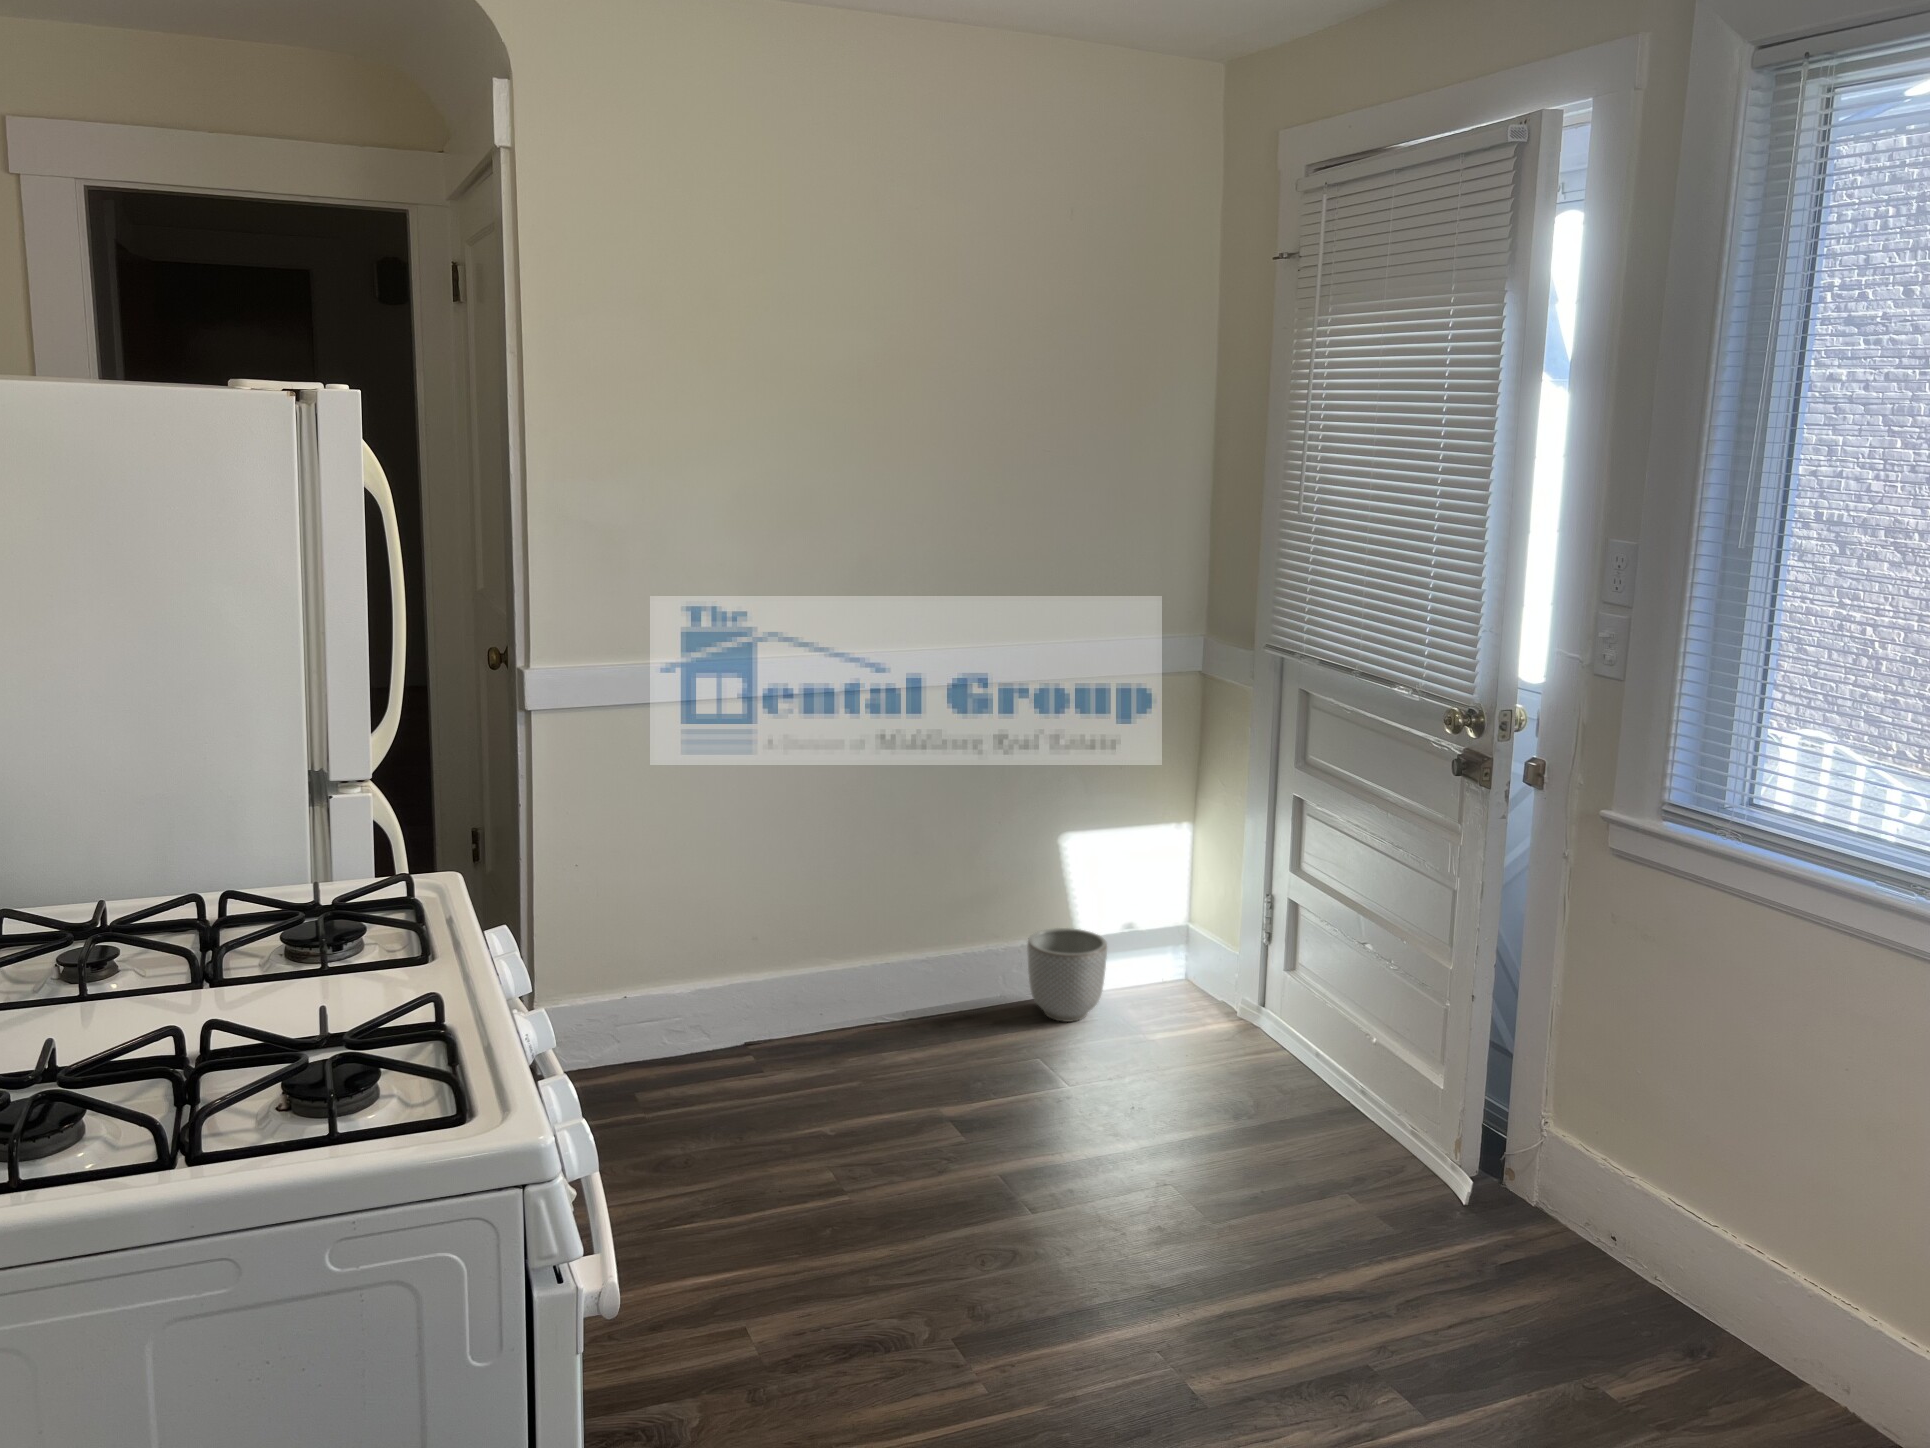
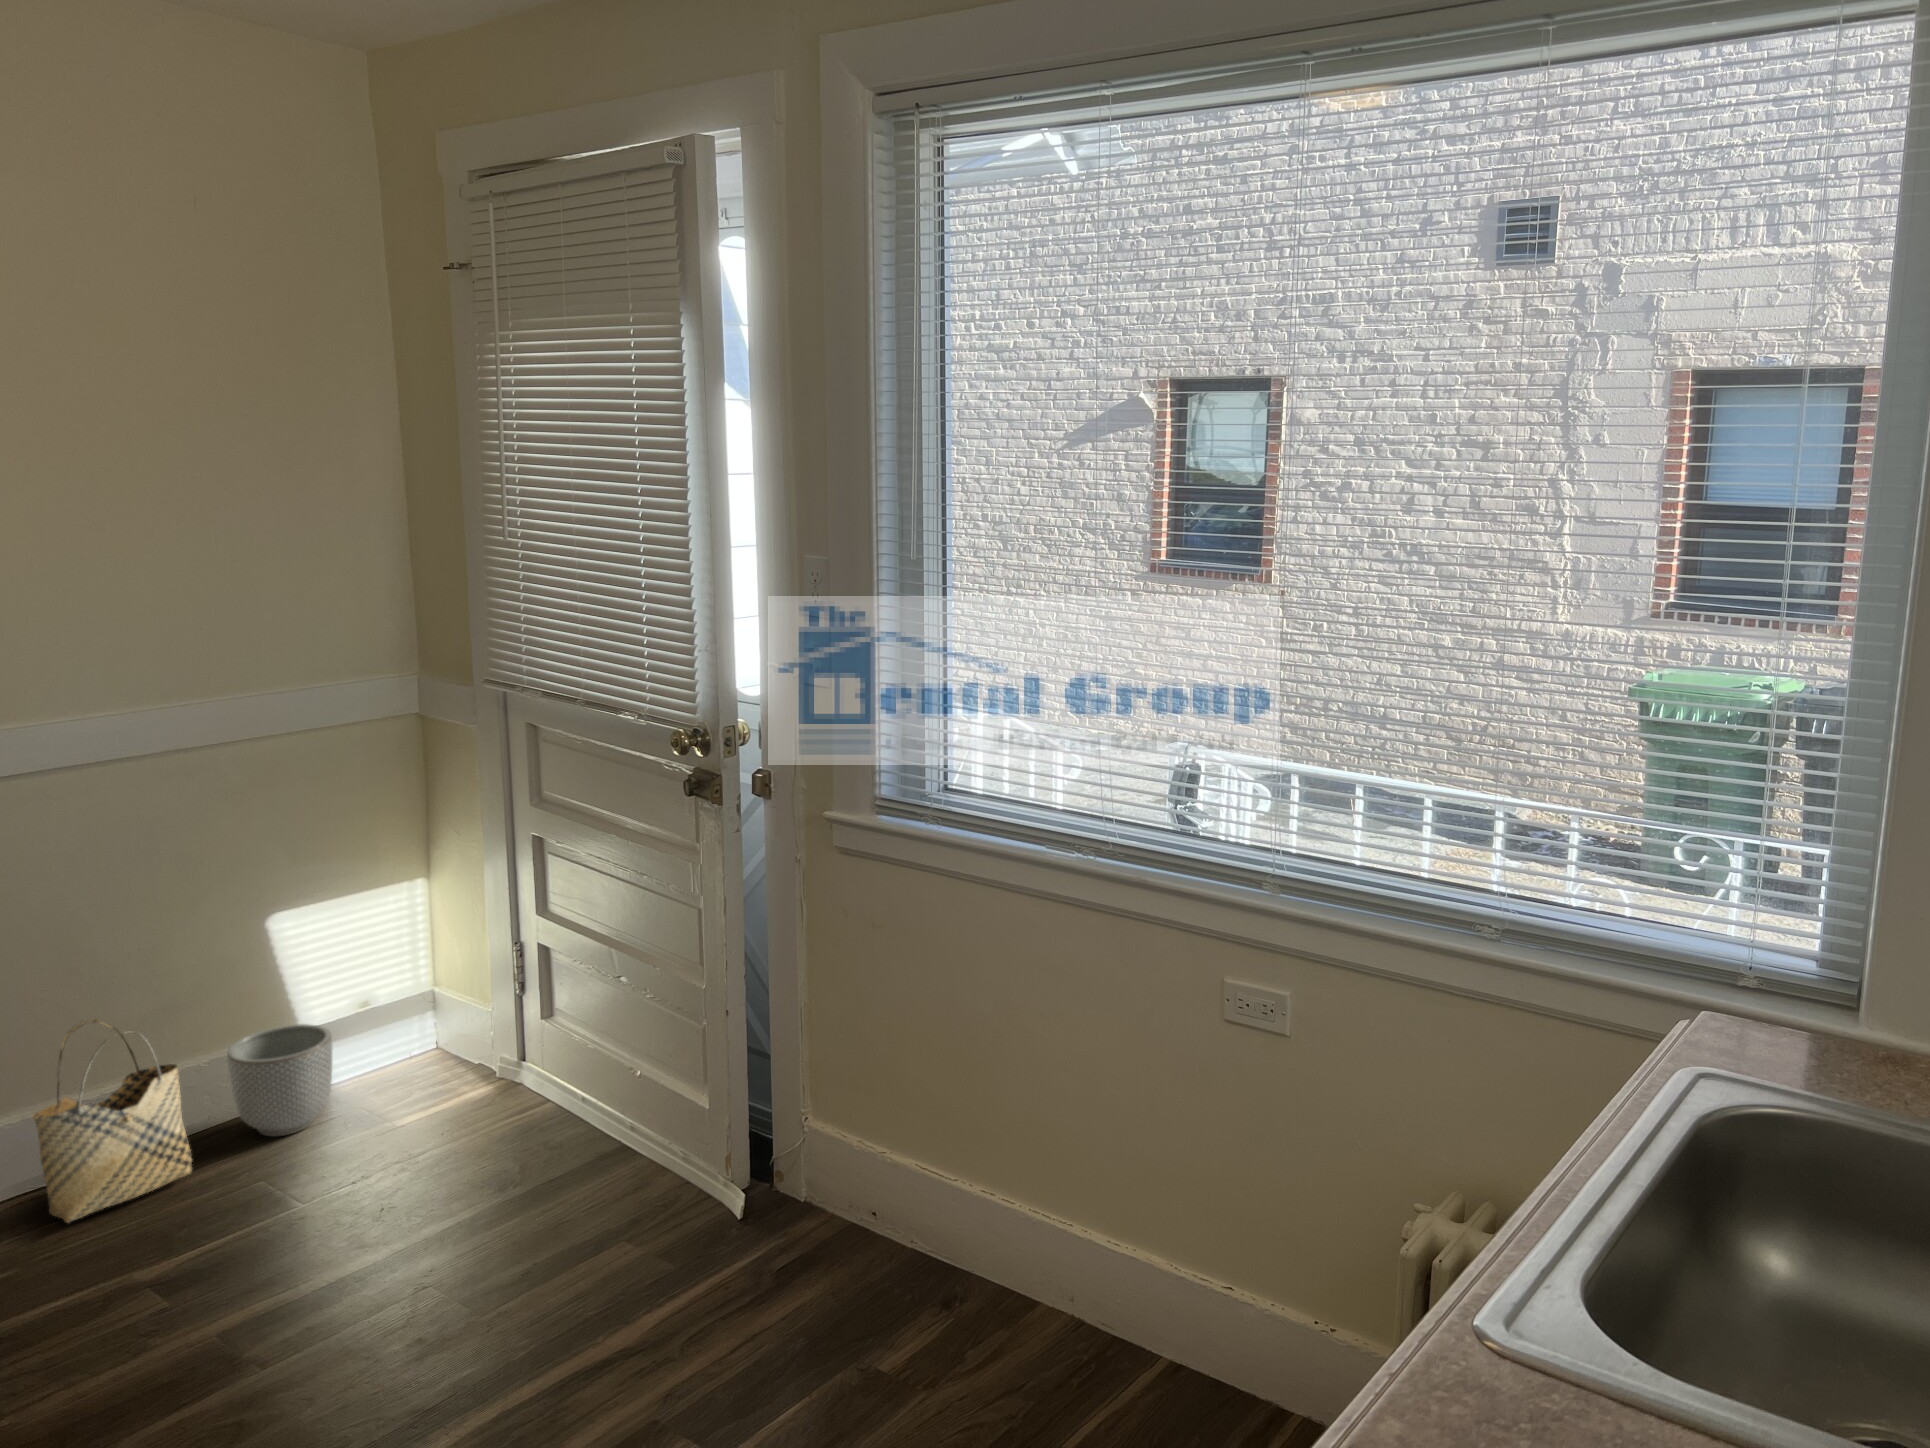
woven basket: none [898,890,998,1046] -> present [32,1020,192,1223]

